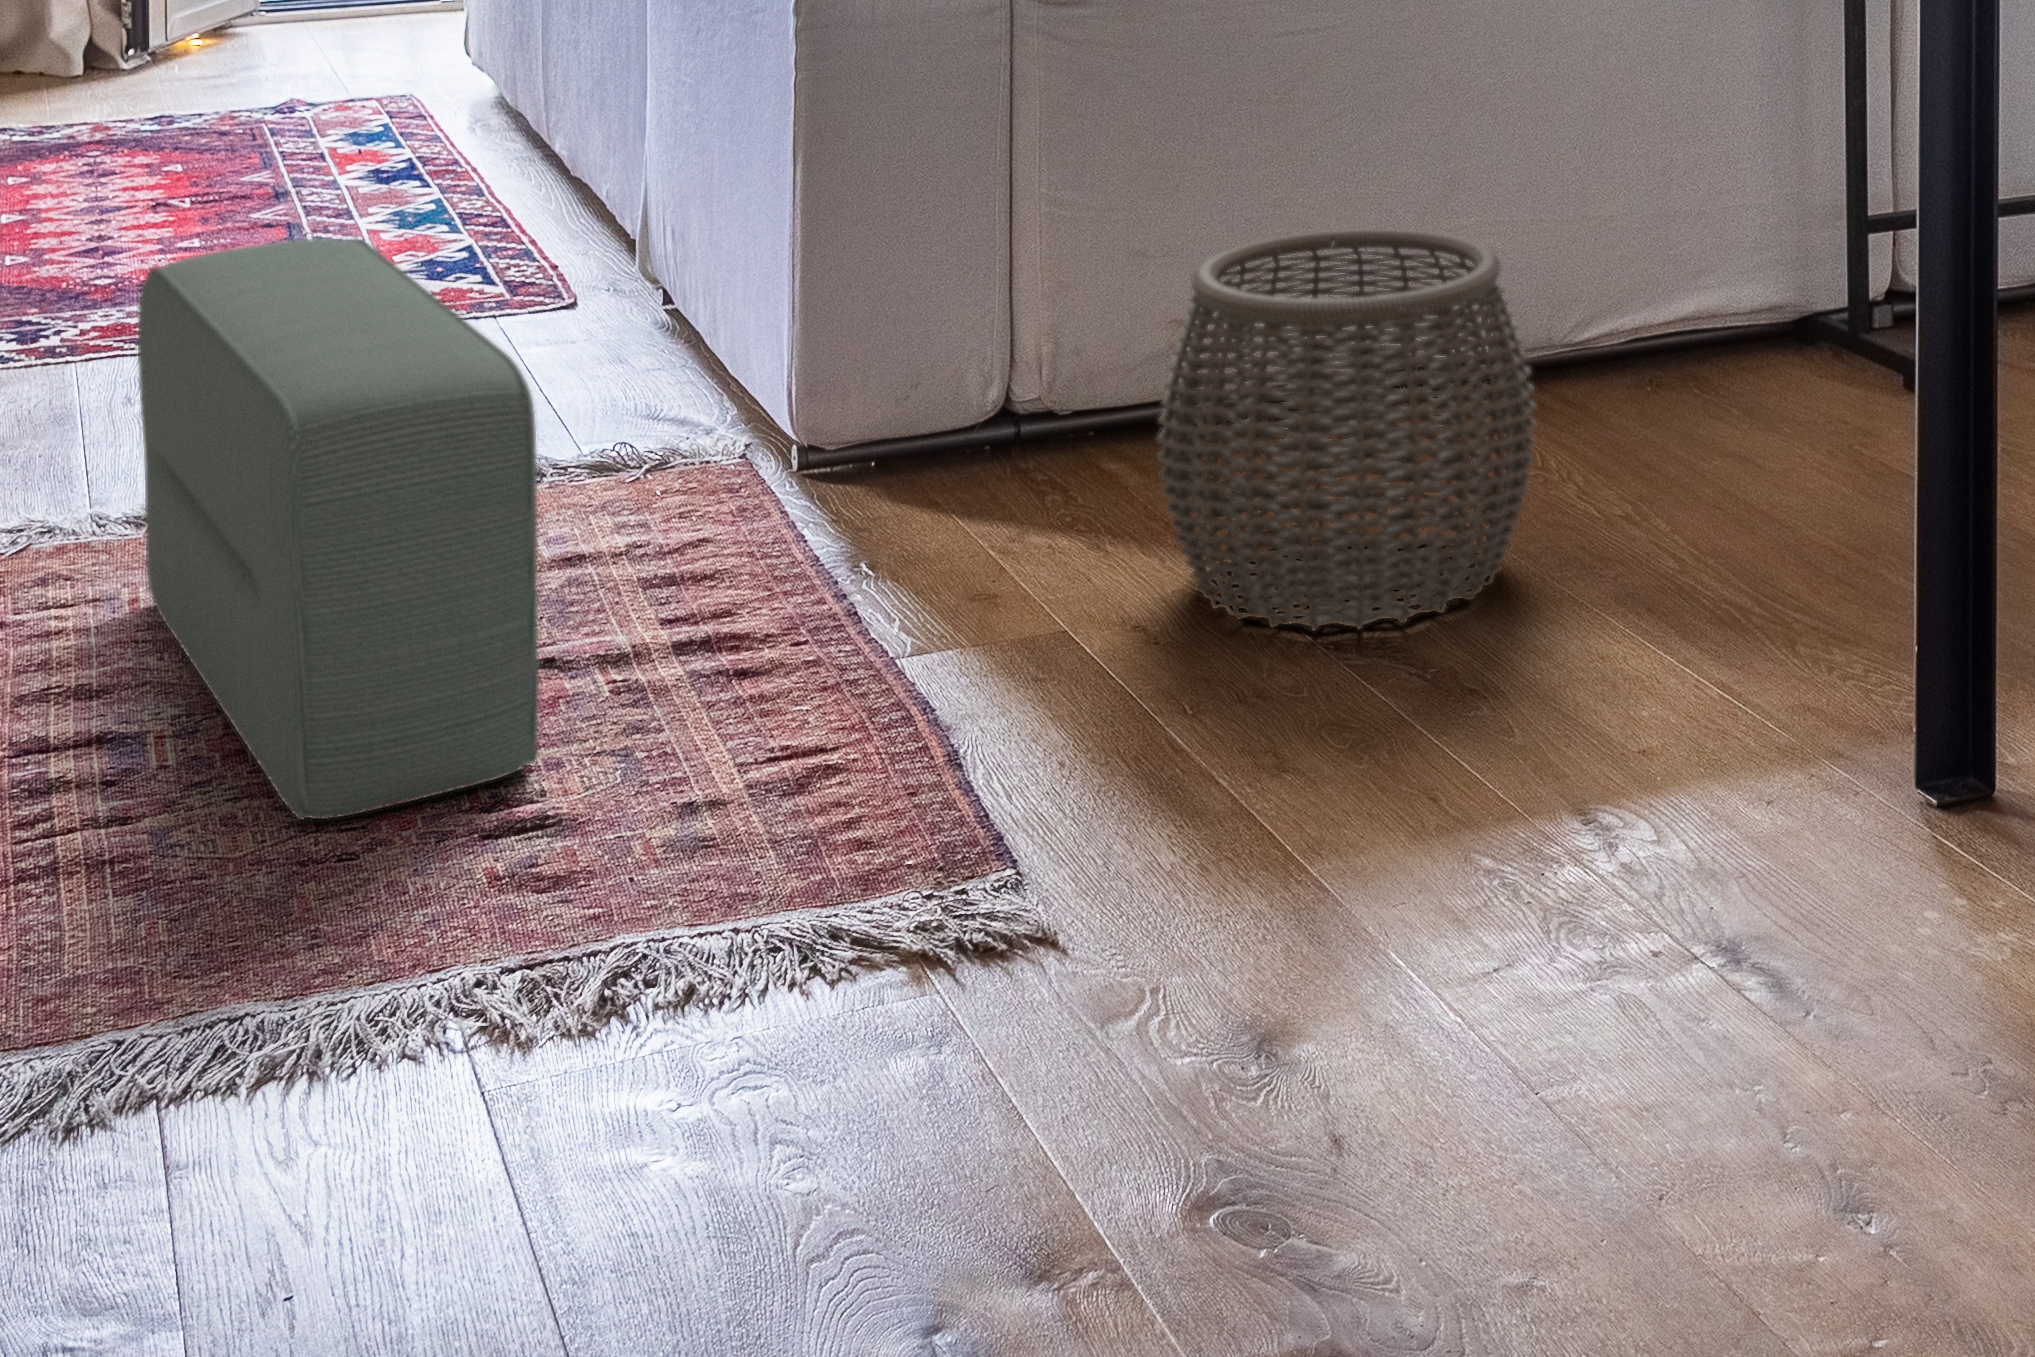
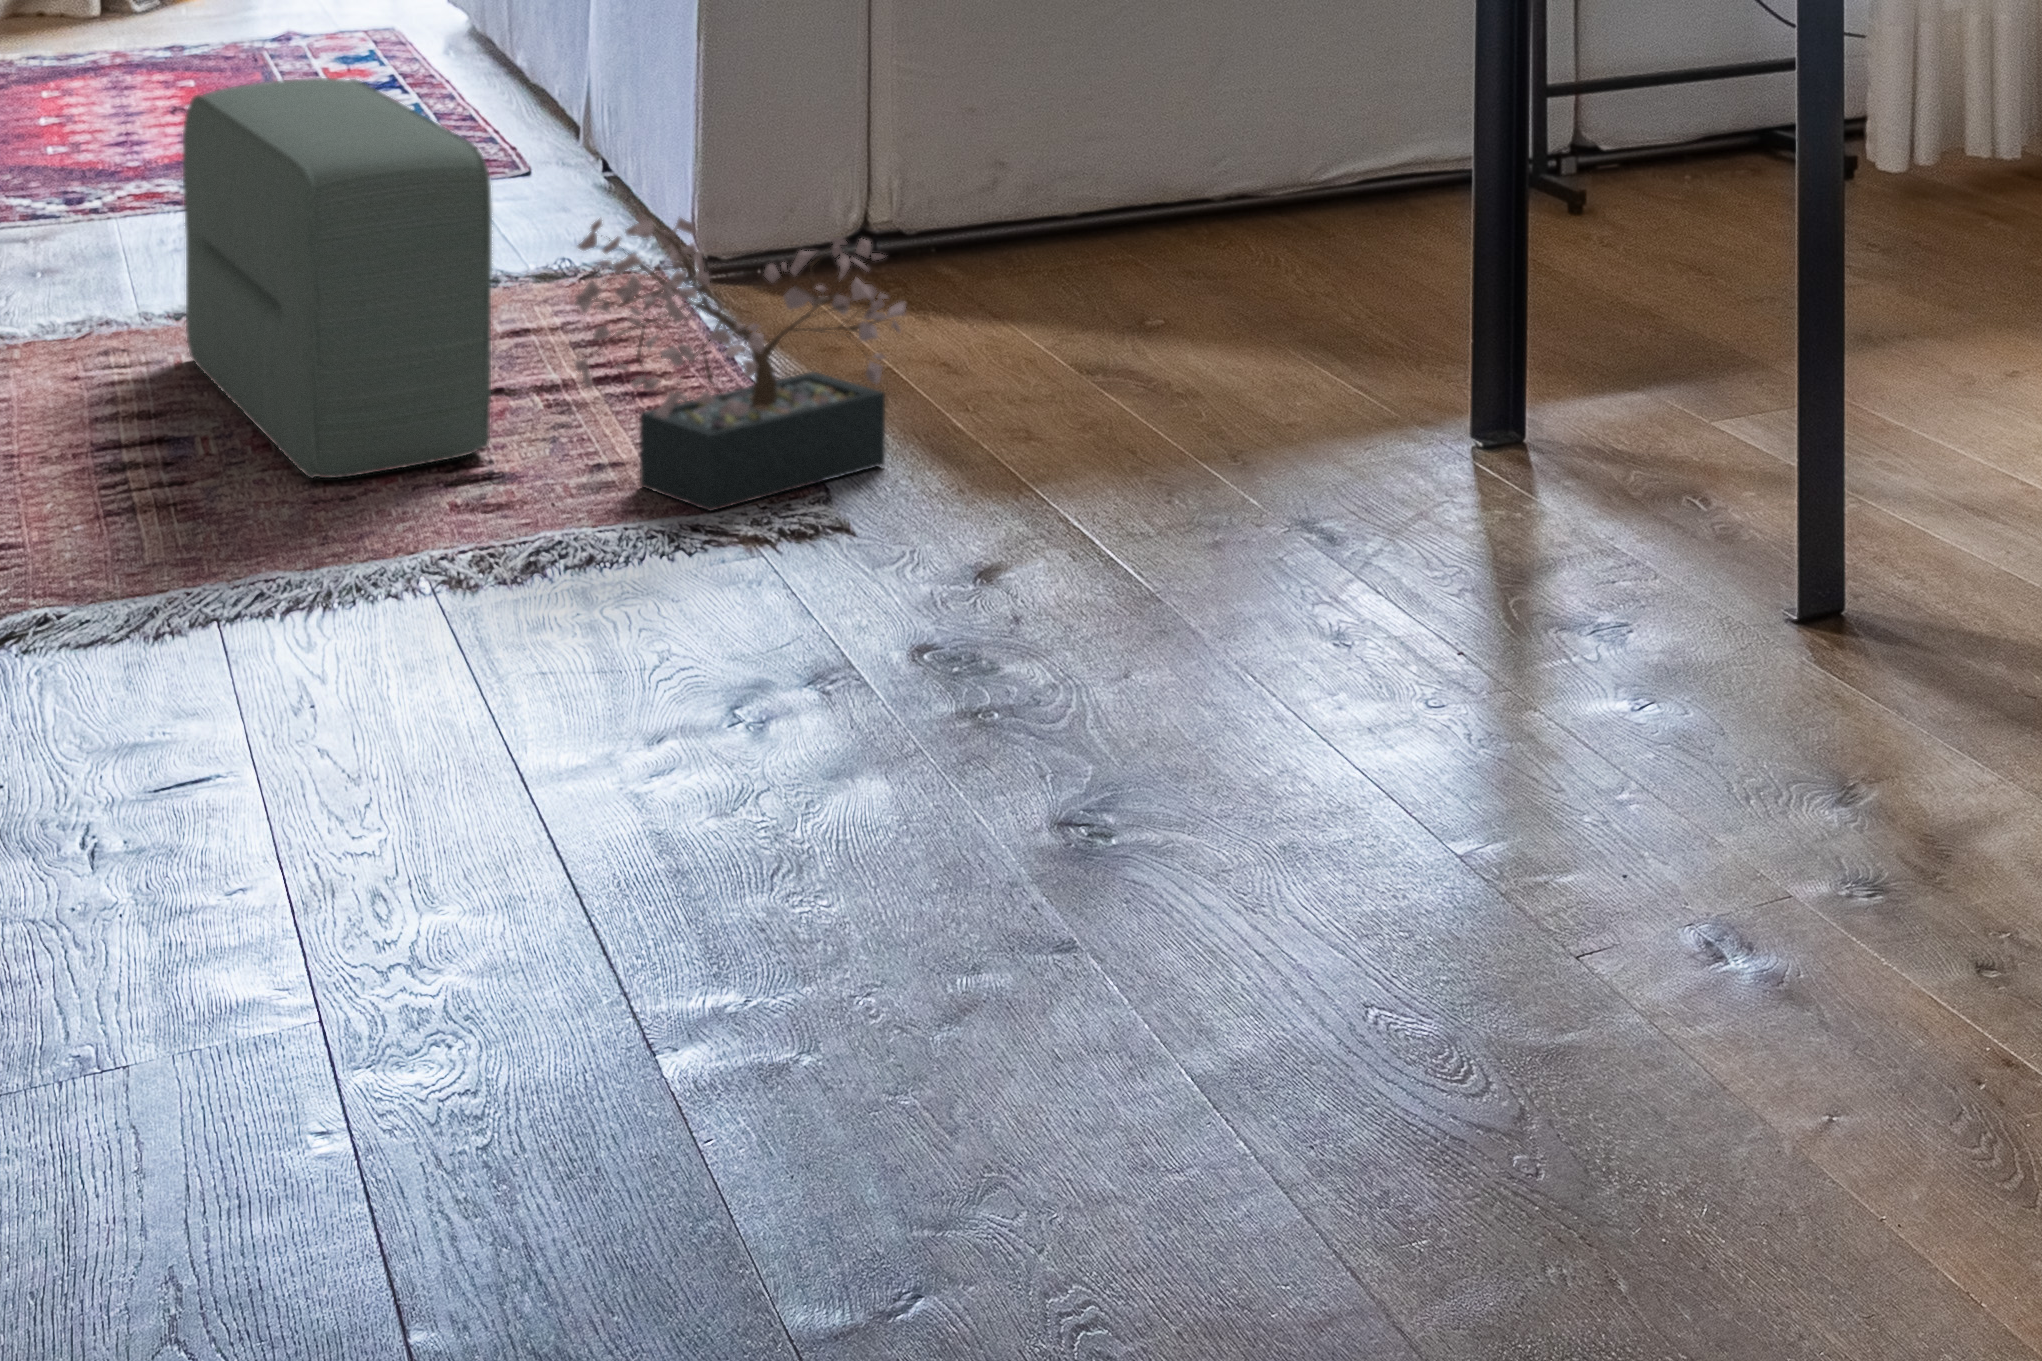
woven basket: present [1157,230,1538,630] -> none [974,82,1273,378]
decorative plant: none [645,472,1085,876] -> present [574,216,906,511]

